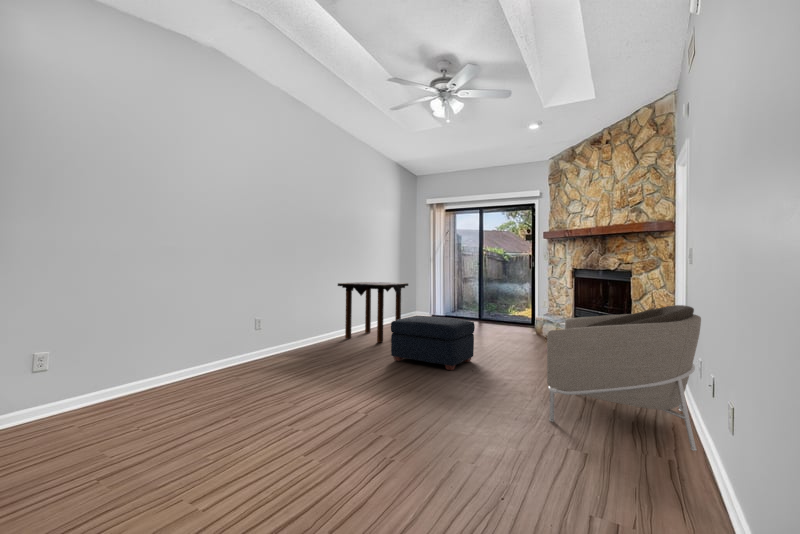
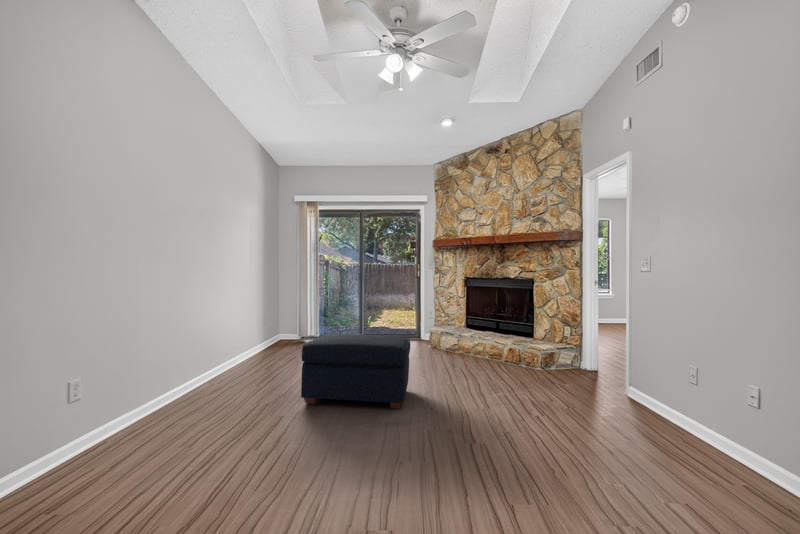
side table: present [338,282,408,343] -> none [186,289,291,376]
armchair: present [547,305,701,451] -> none [547,310,768,480]

